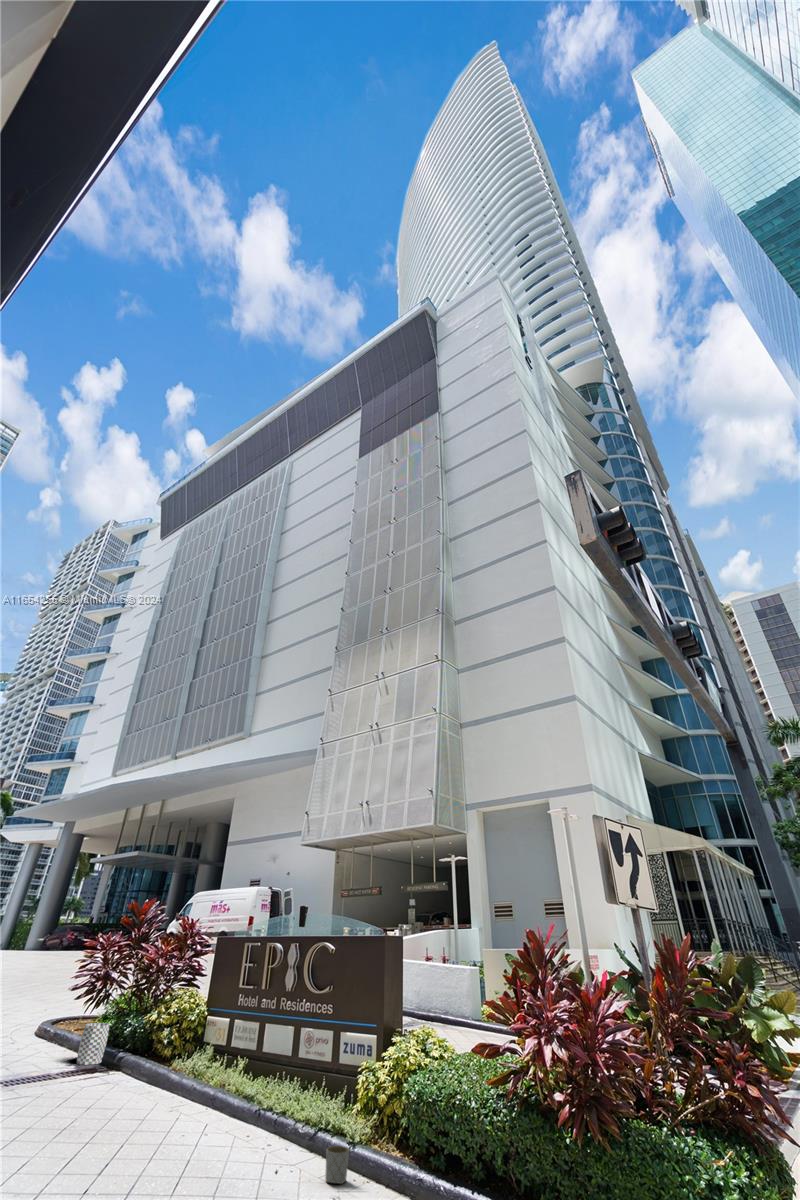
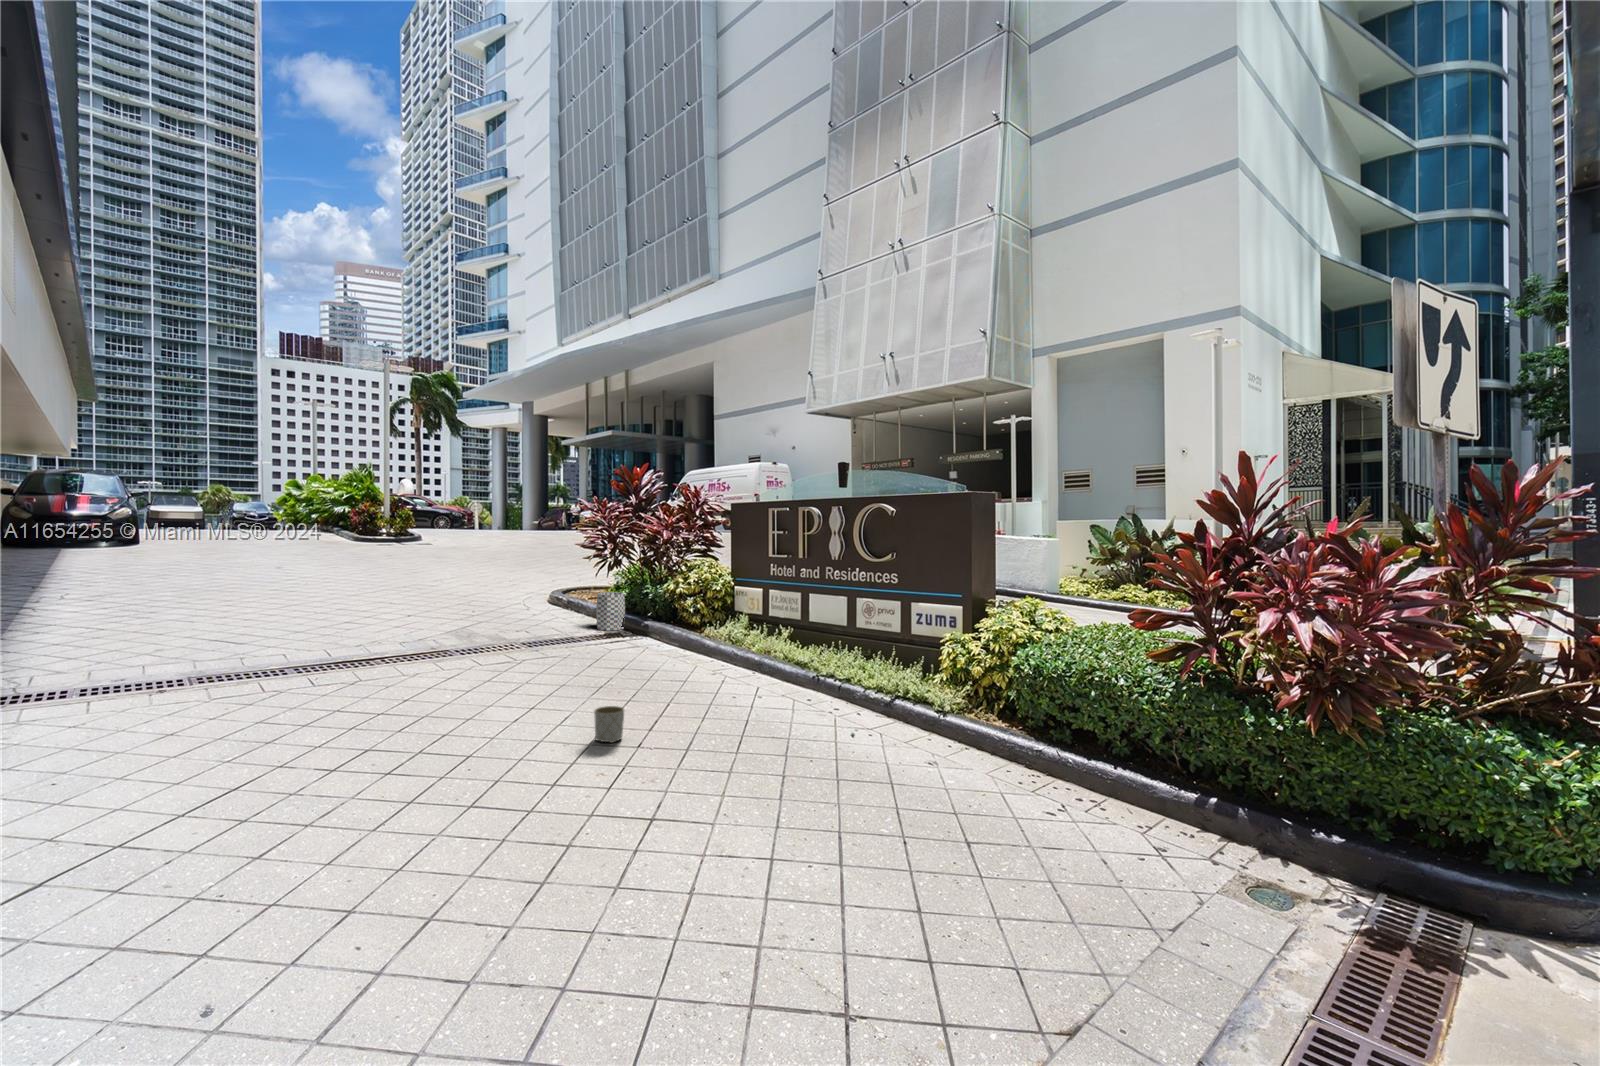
planter: present [325,1146,349,1184] -> present [594,706,624,743]

